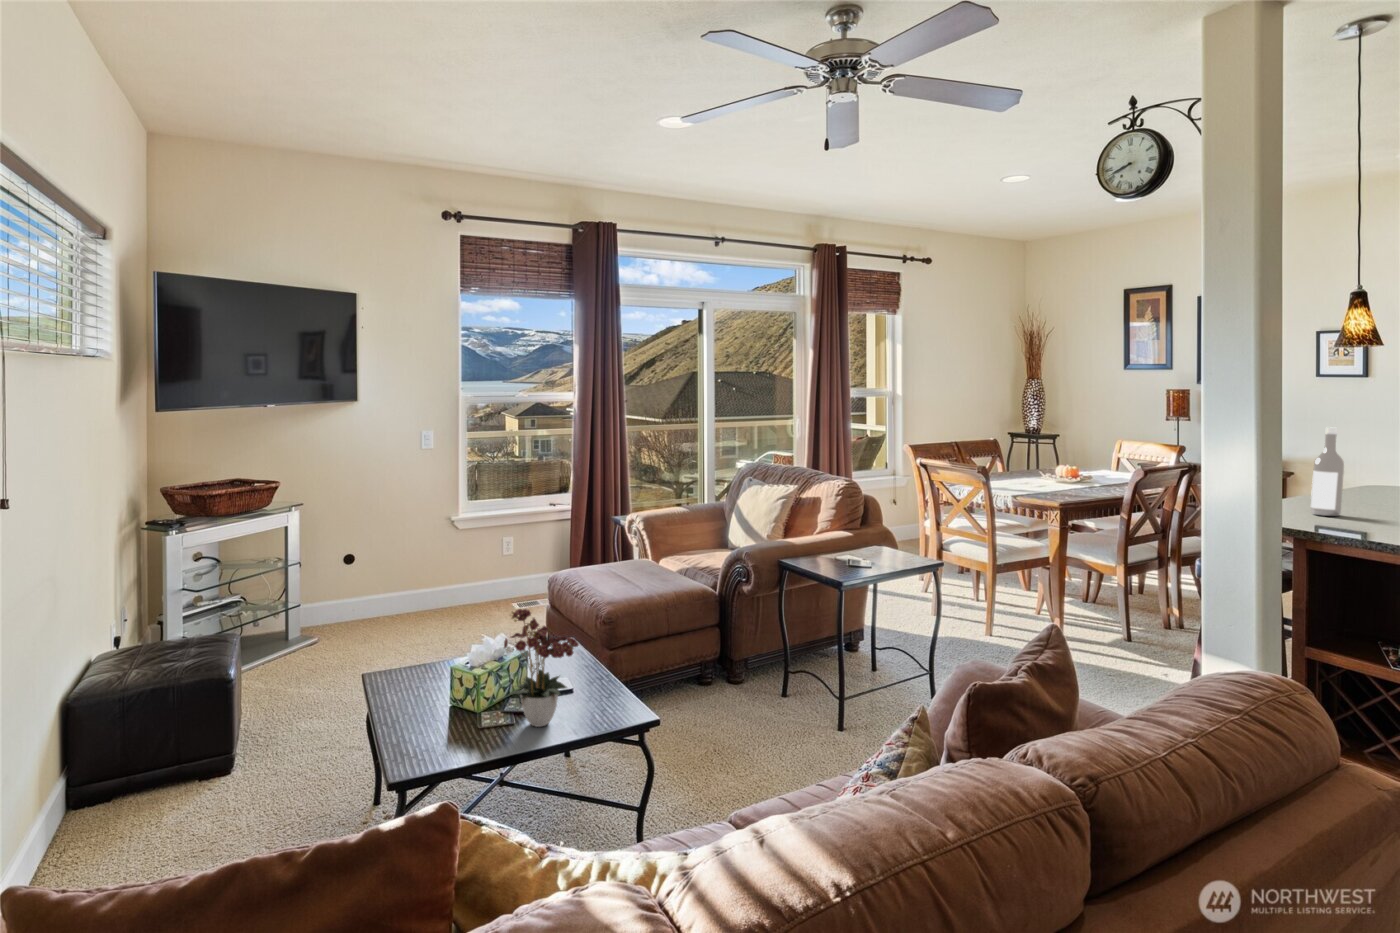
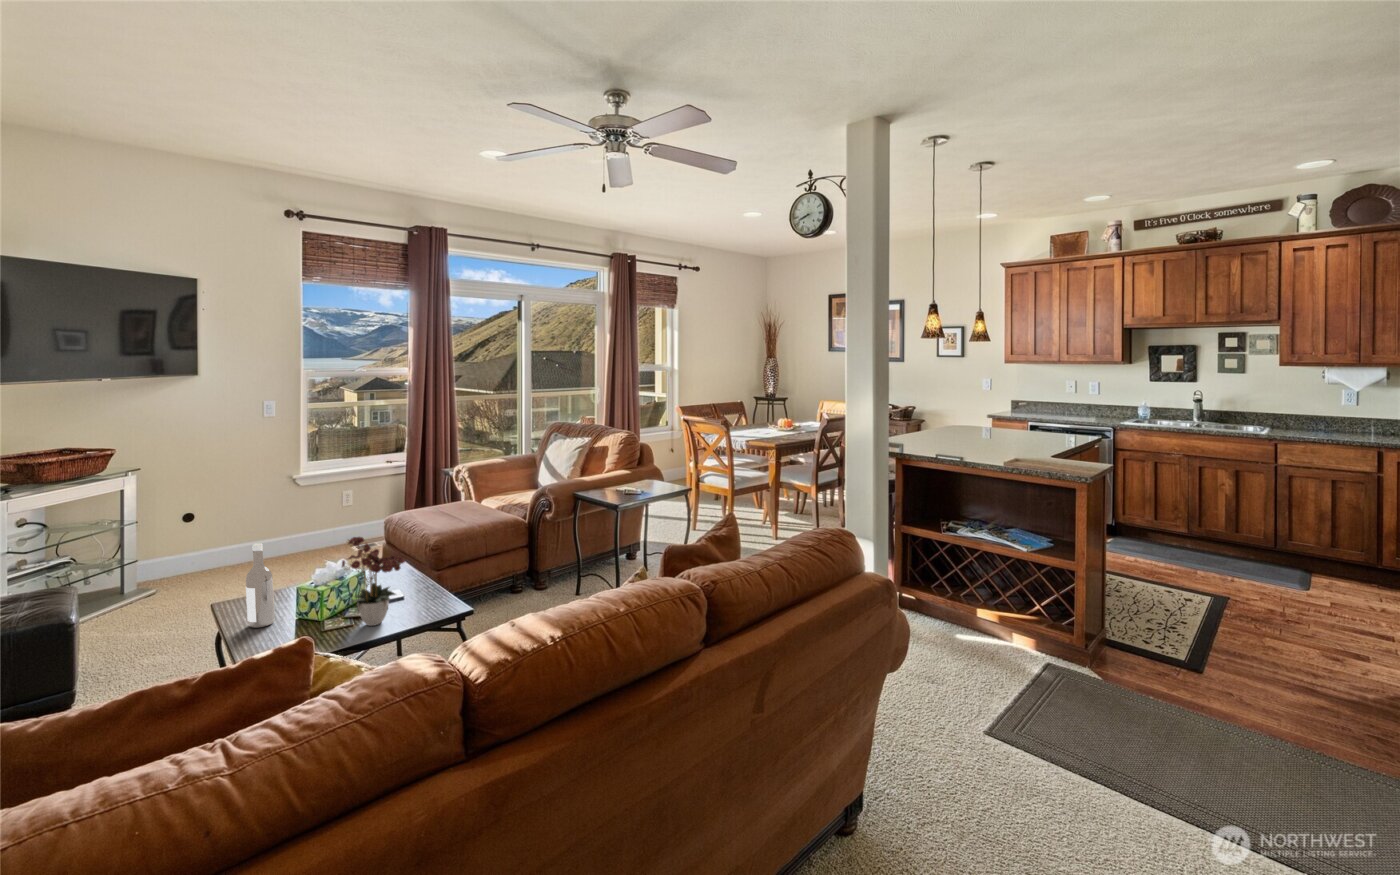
wine bottle: present [1311,427,1344,516] -> present [246,543,275,628]

